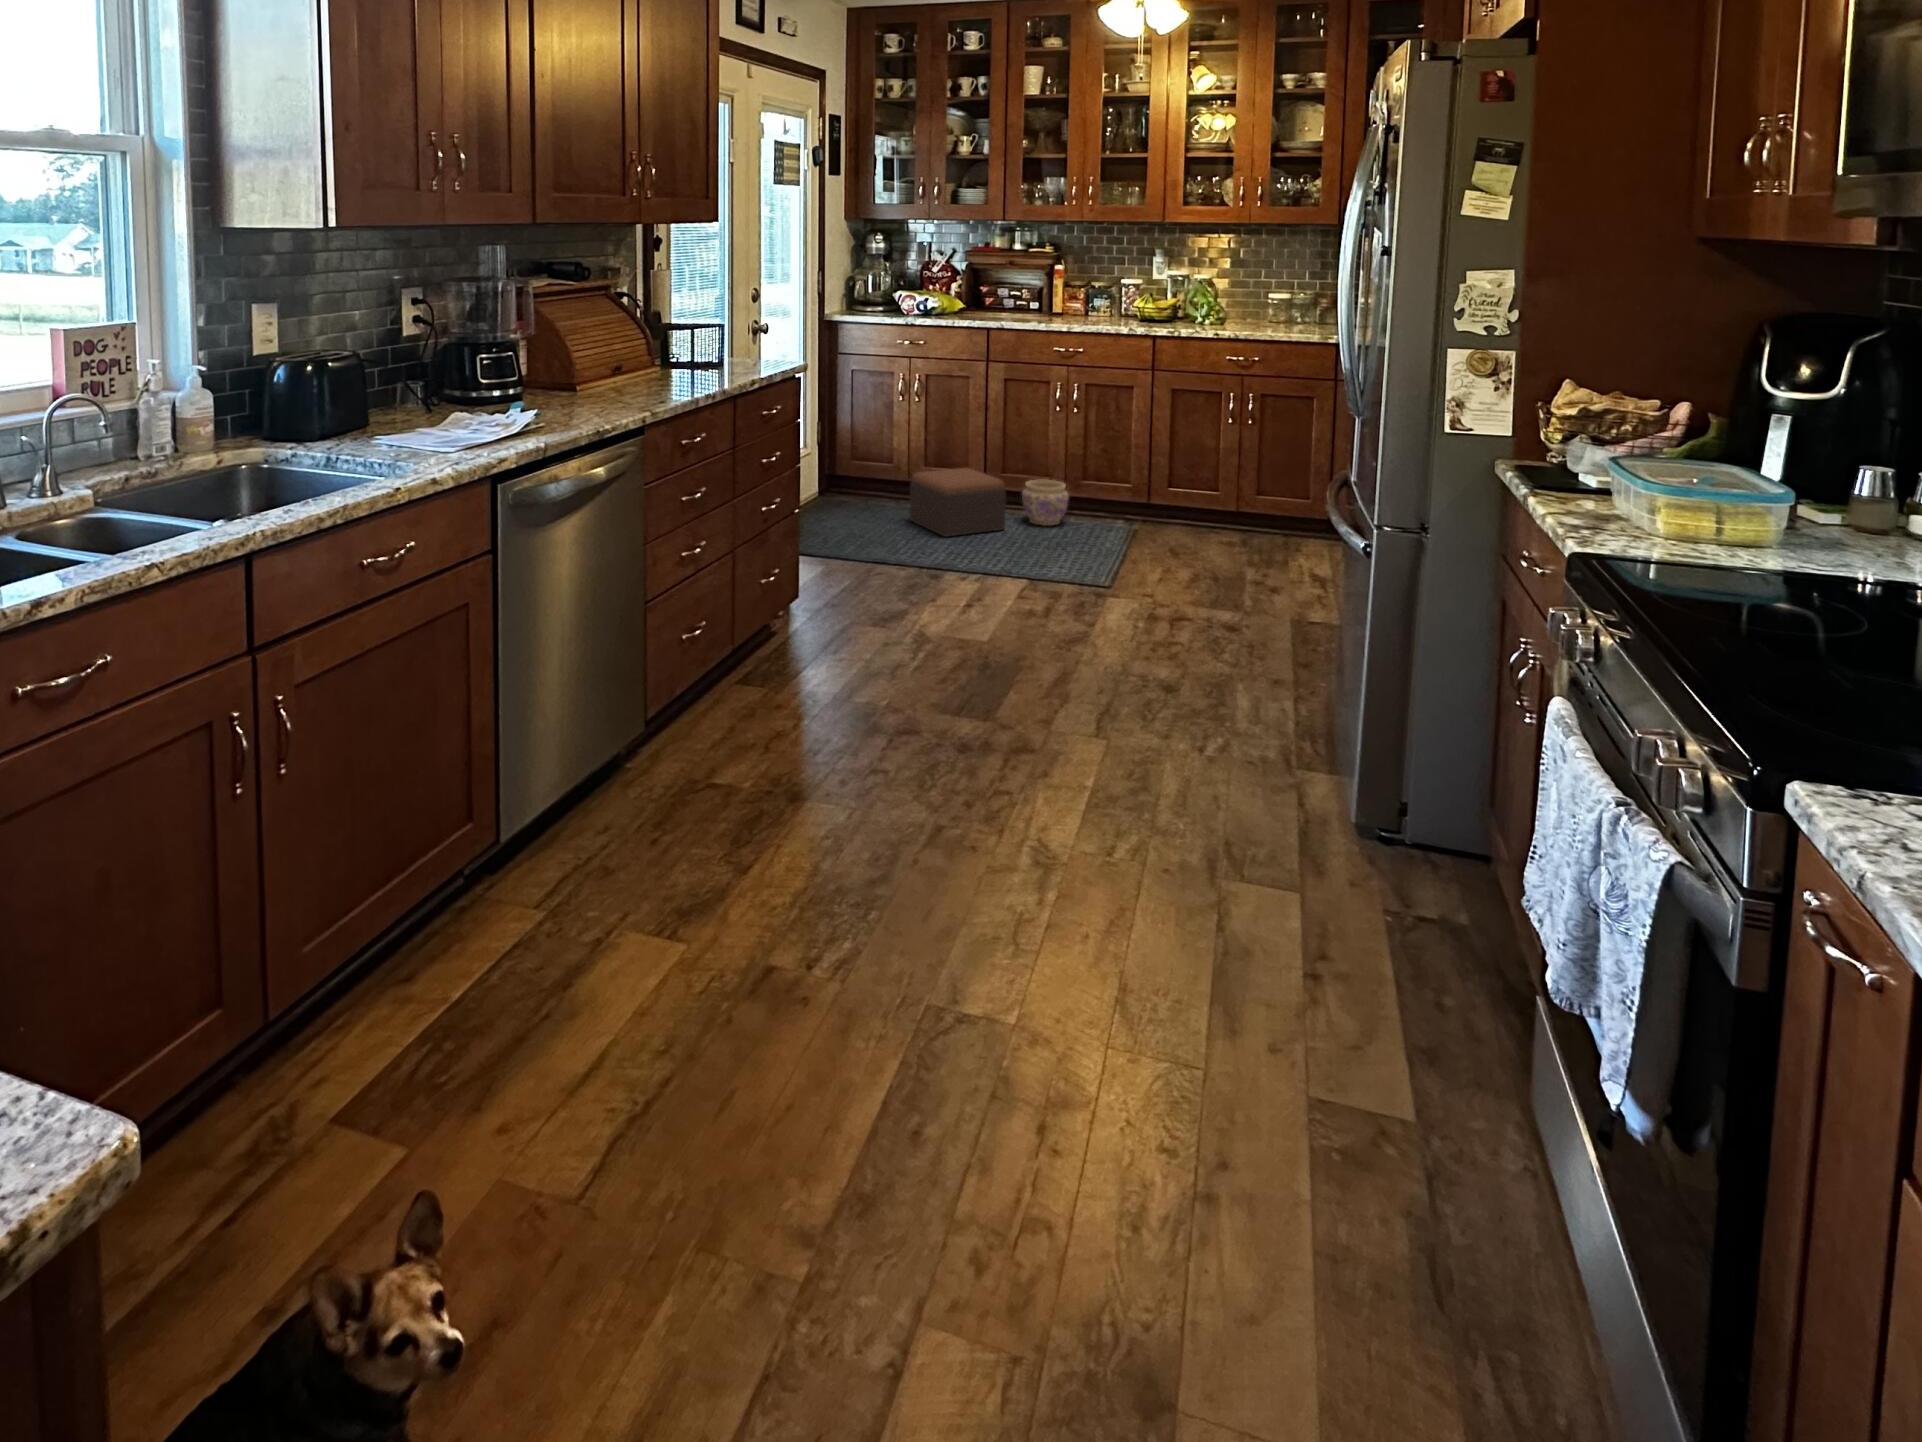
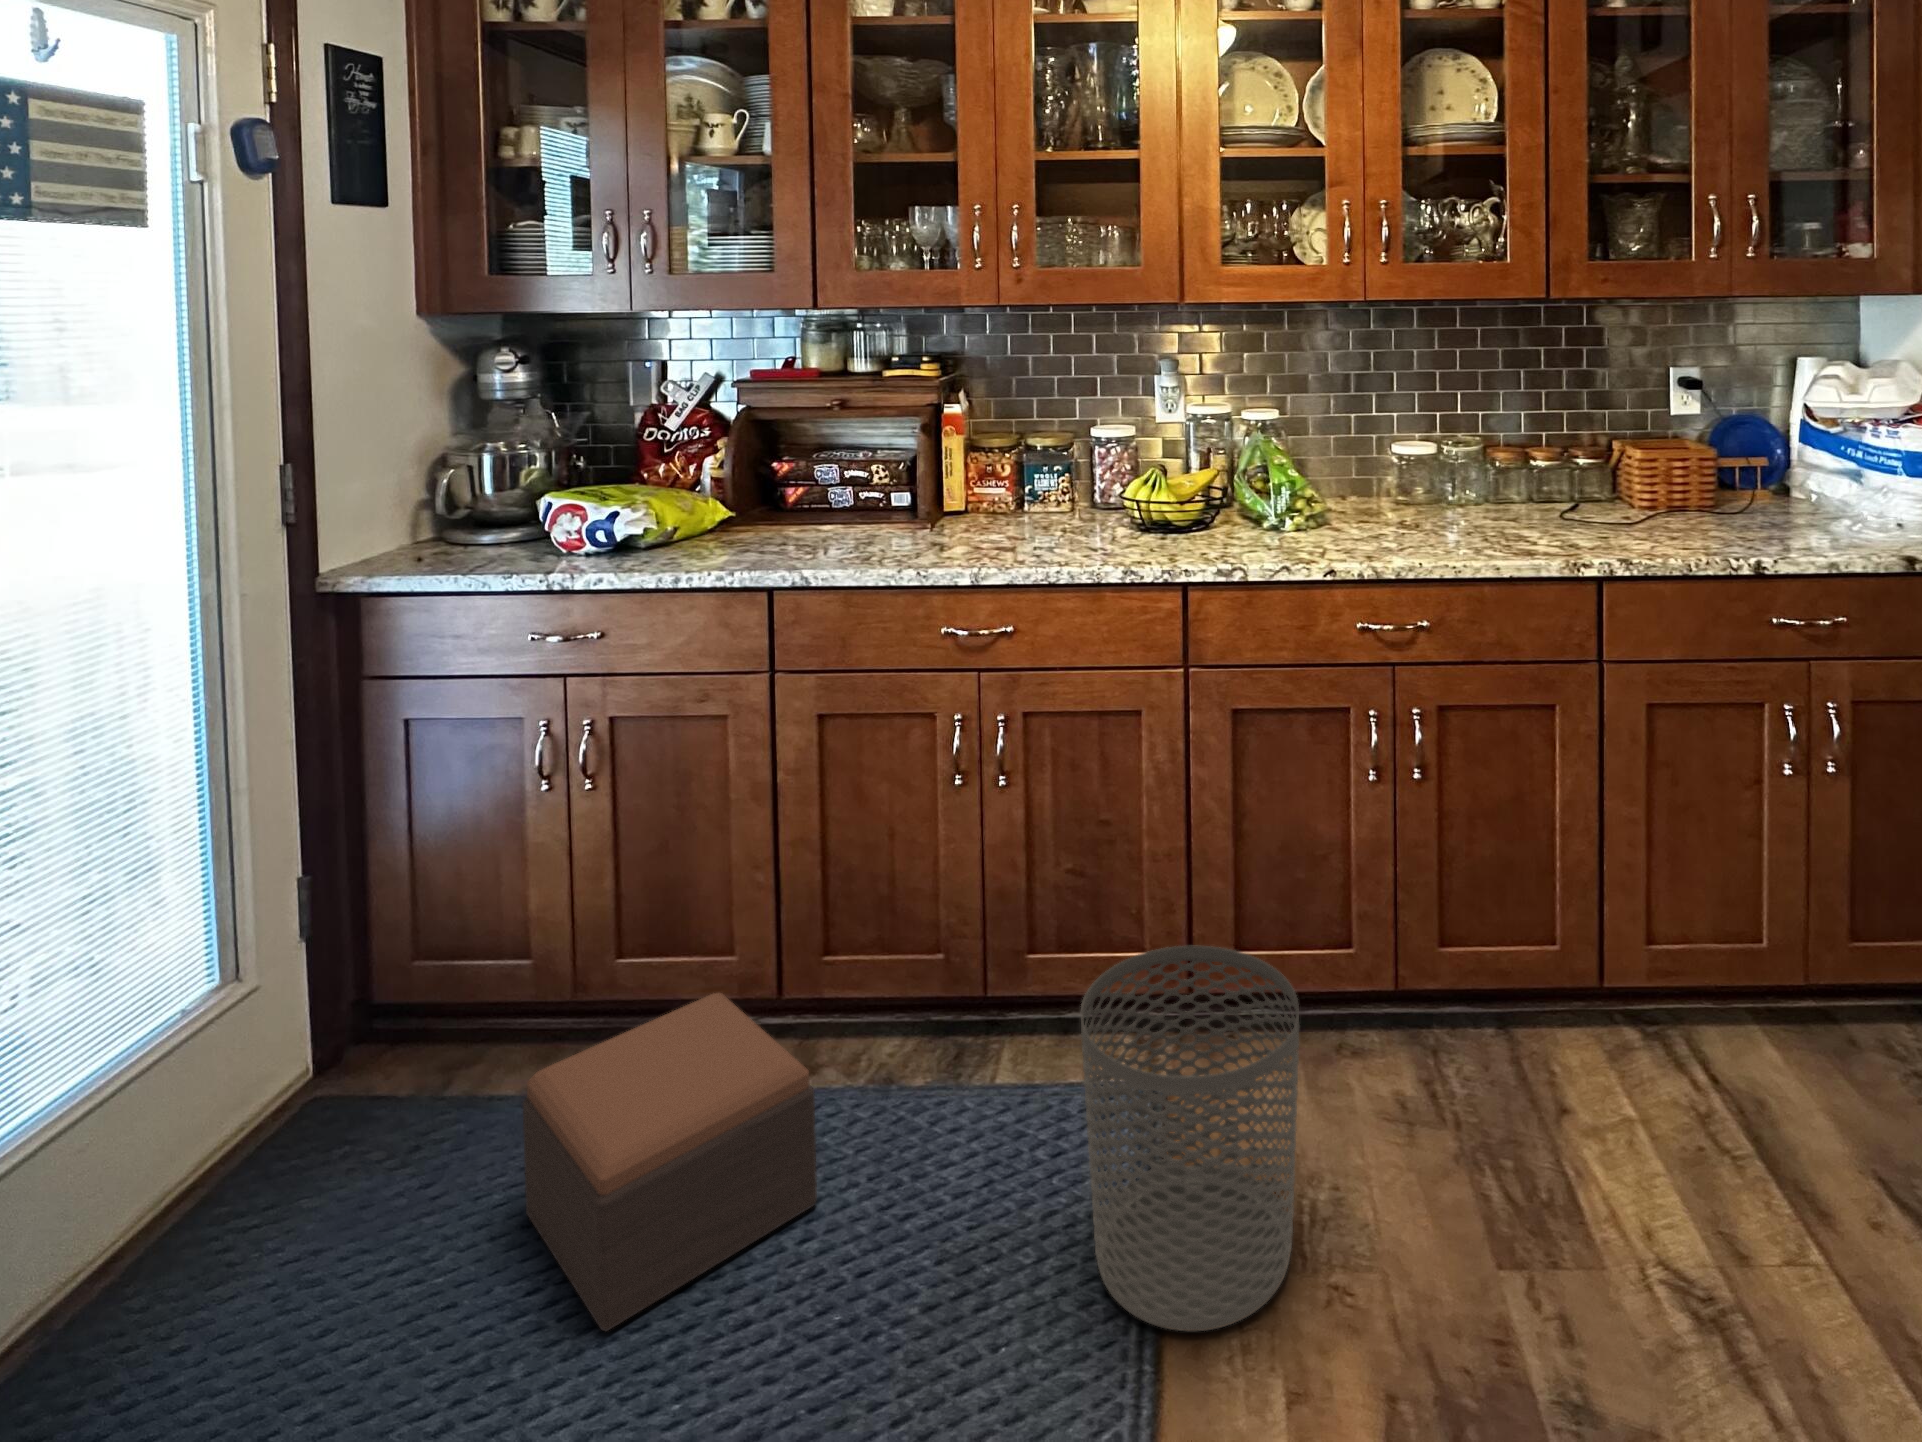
waste bin: none [1099,456,1177,558] -> present [1081,946,1299,1331]
planter: present [1022,480,1069,526] -> none [869,979,996,1139]

